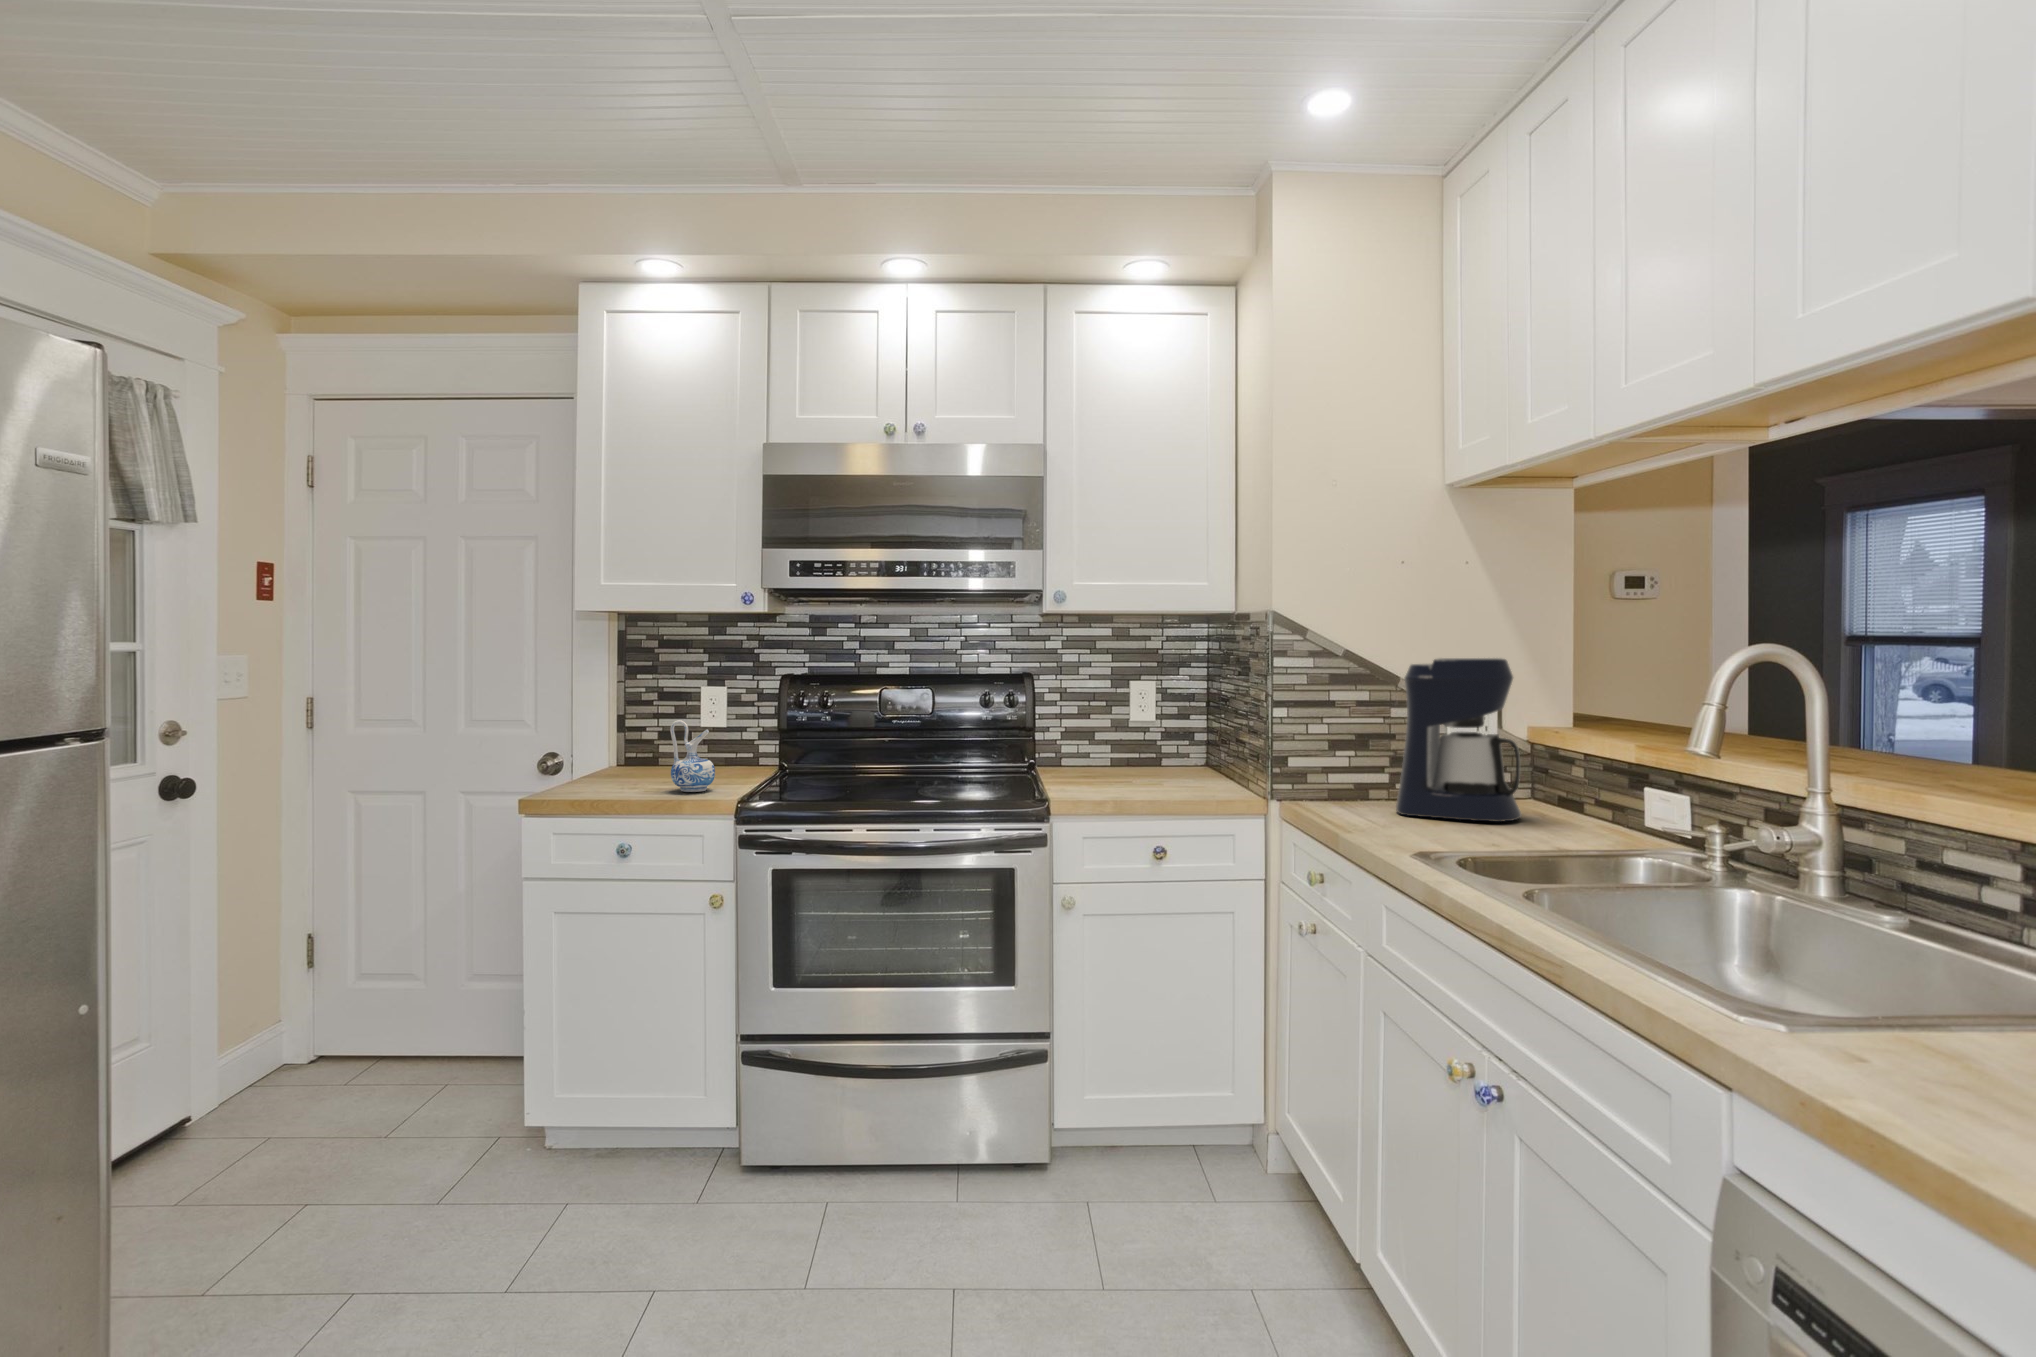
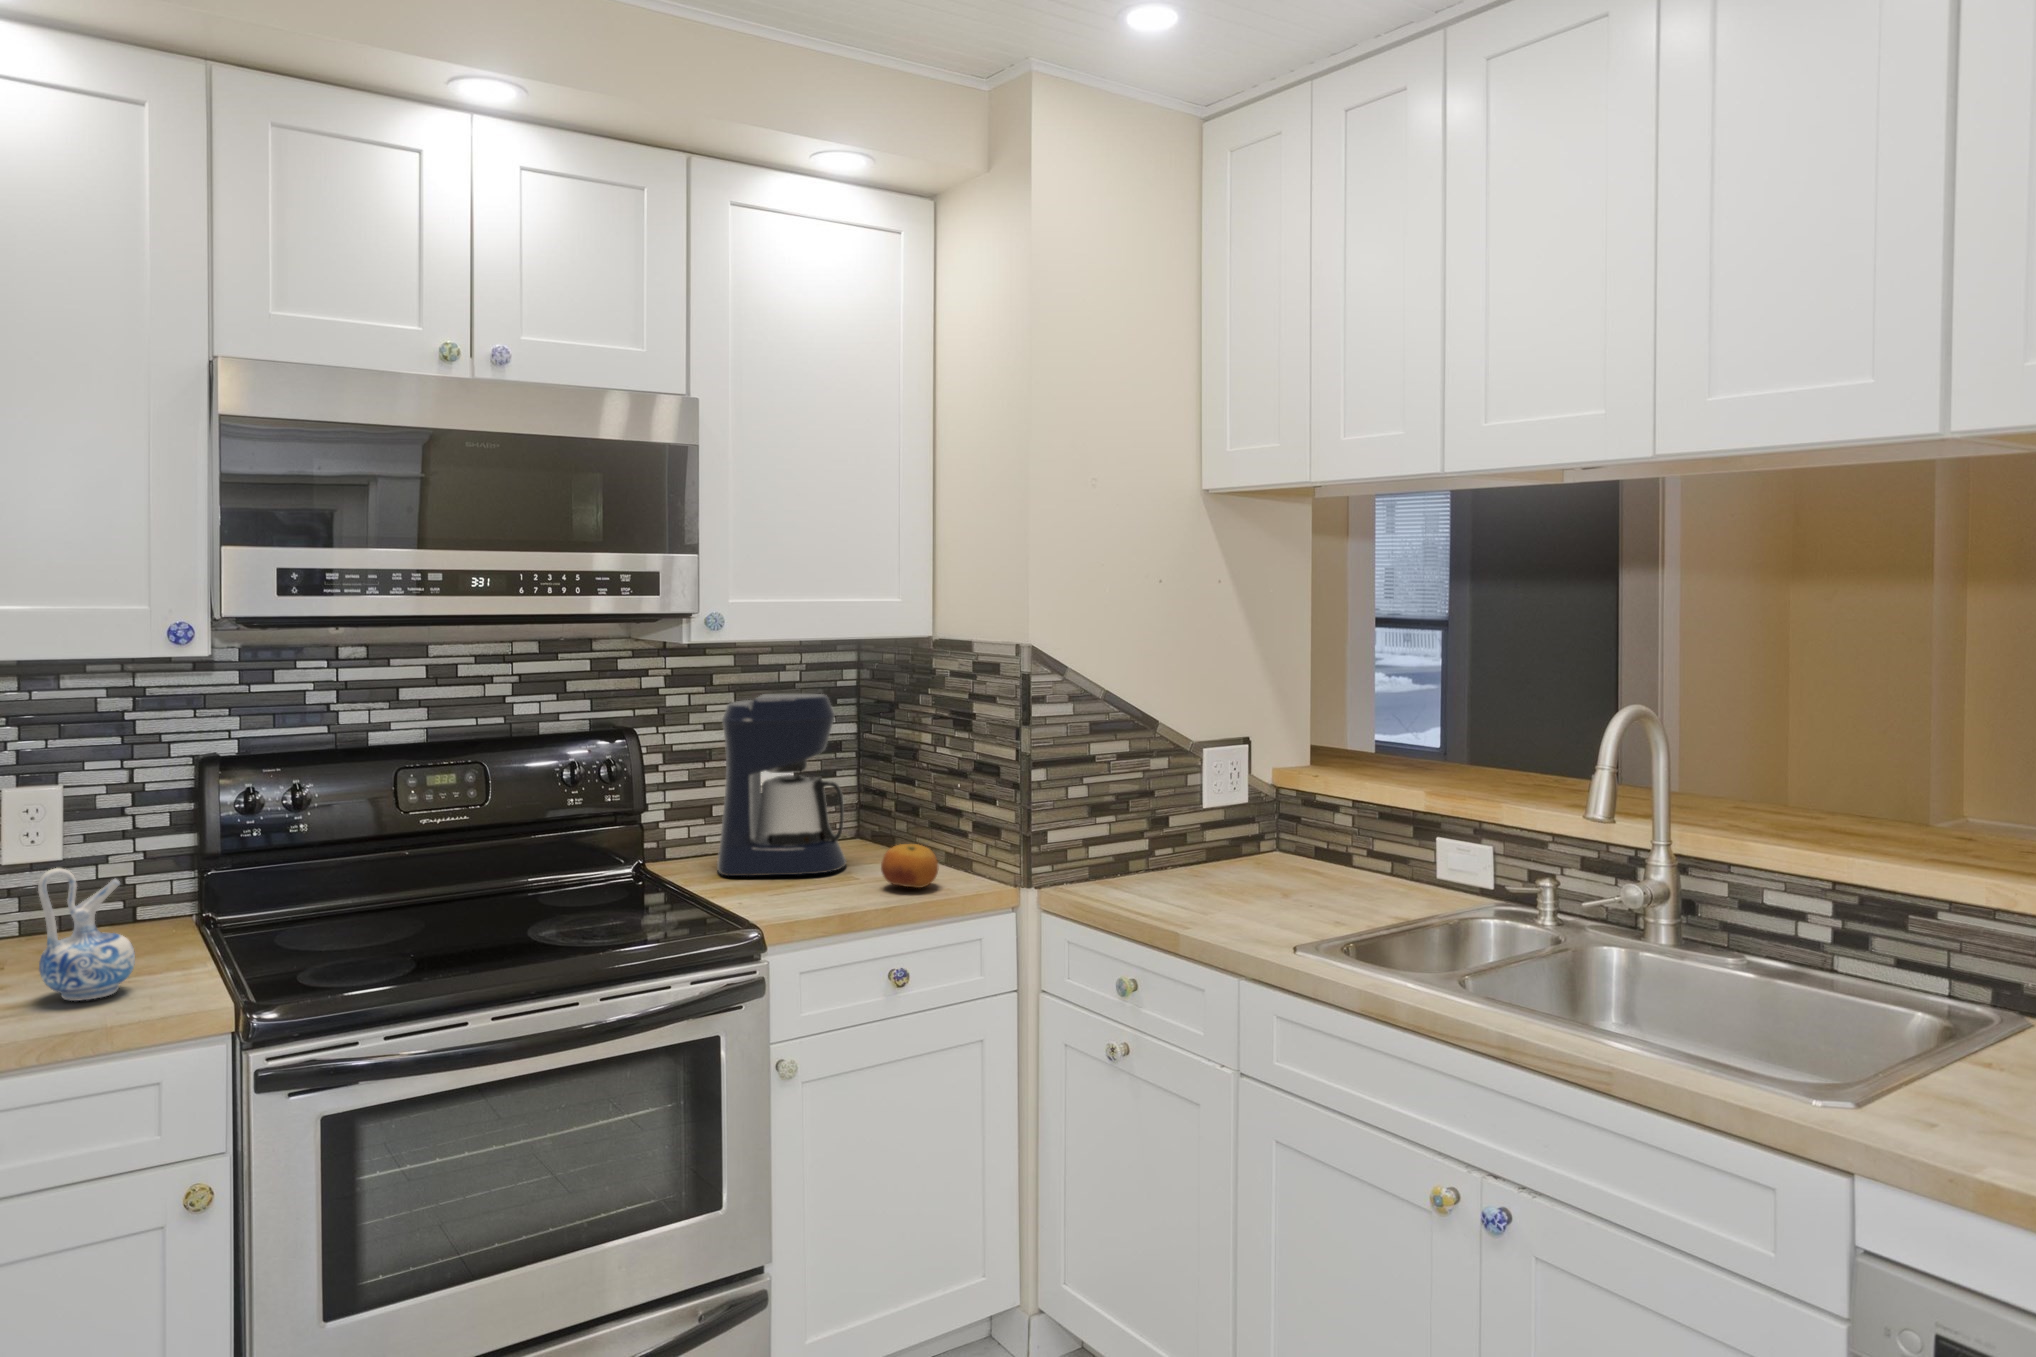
coffee maker: present [1396,658,1522,822] -> present [717,694,846,876]
fruit: none [1171,762,1215,794] -> present [881,844,939,888]

